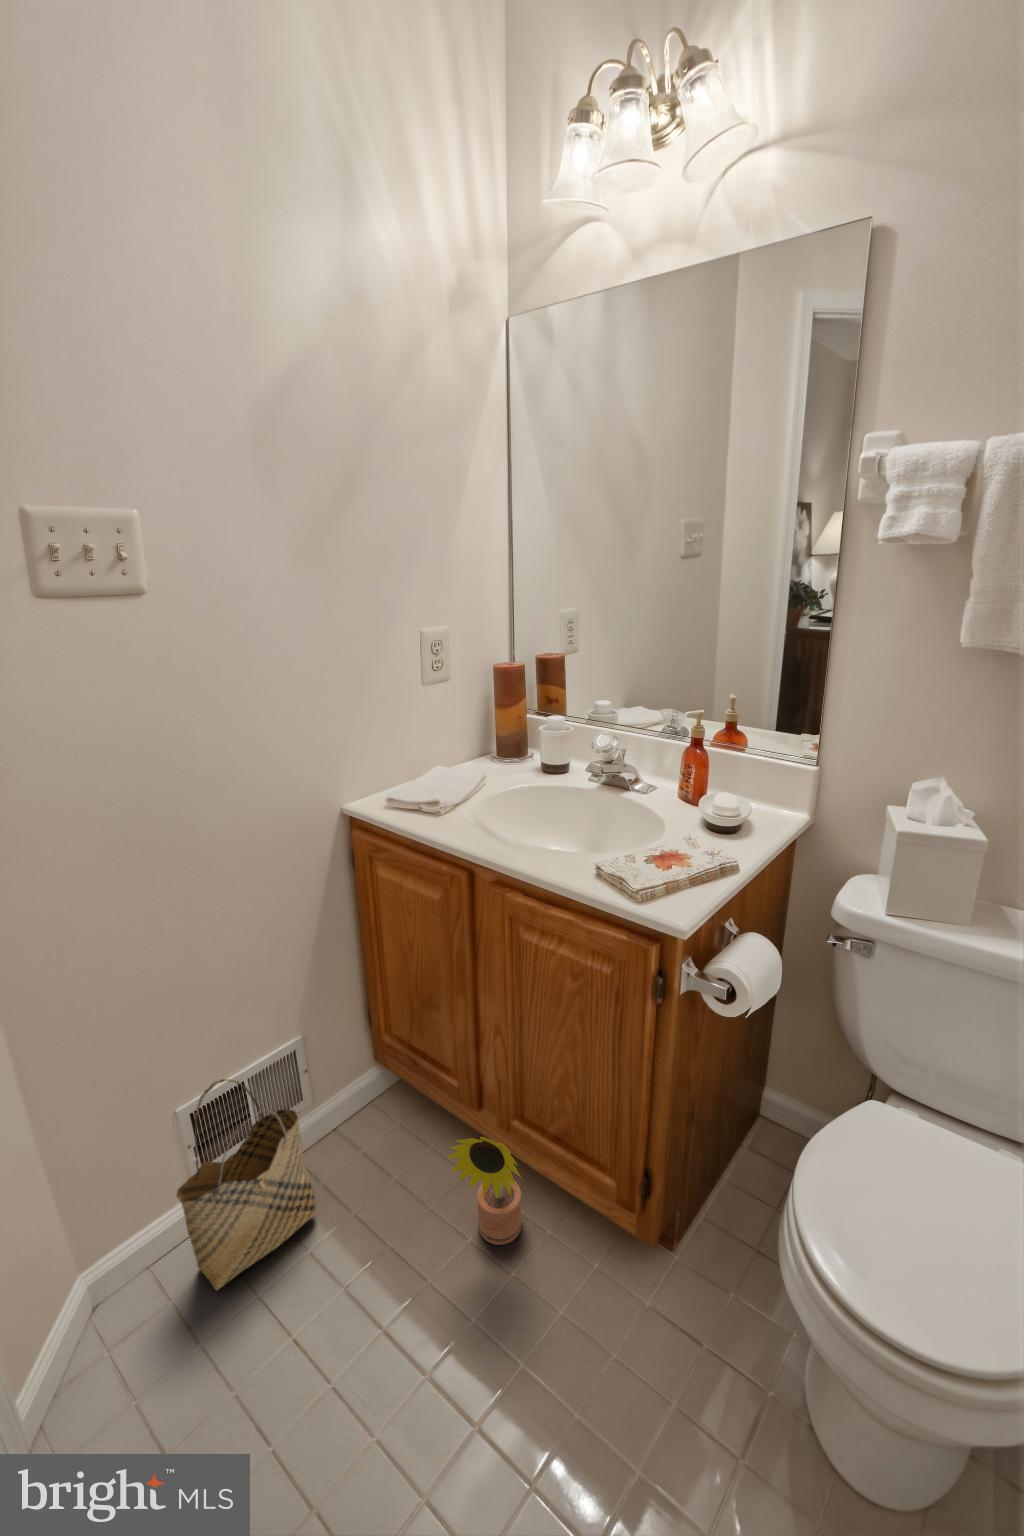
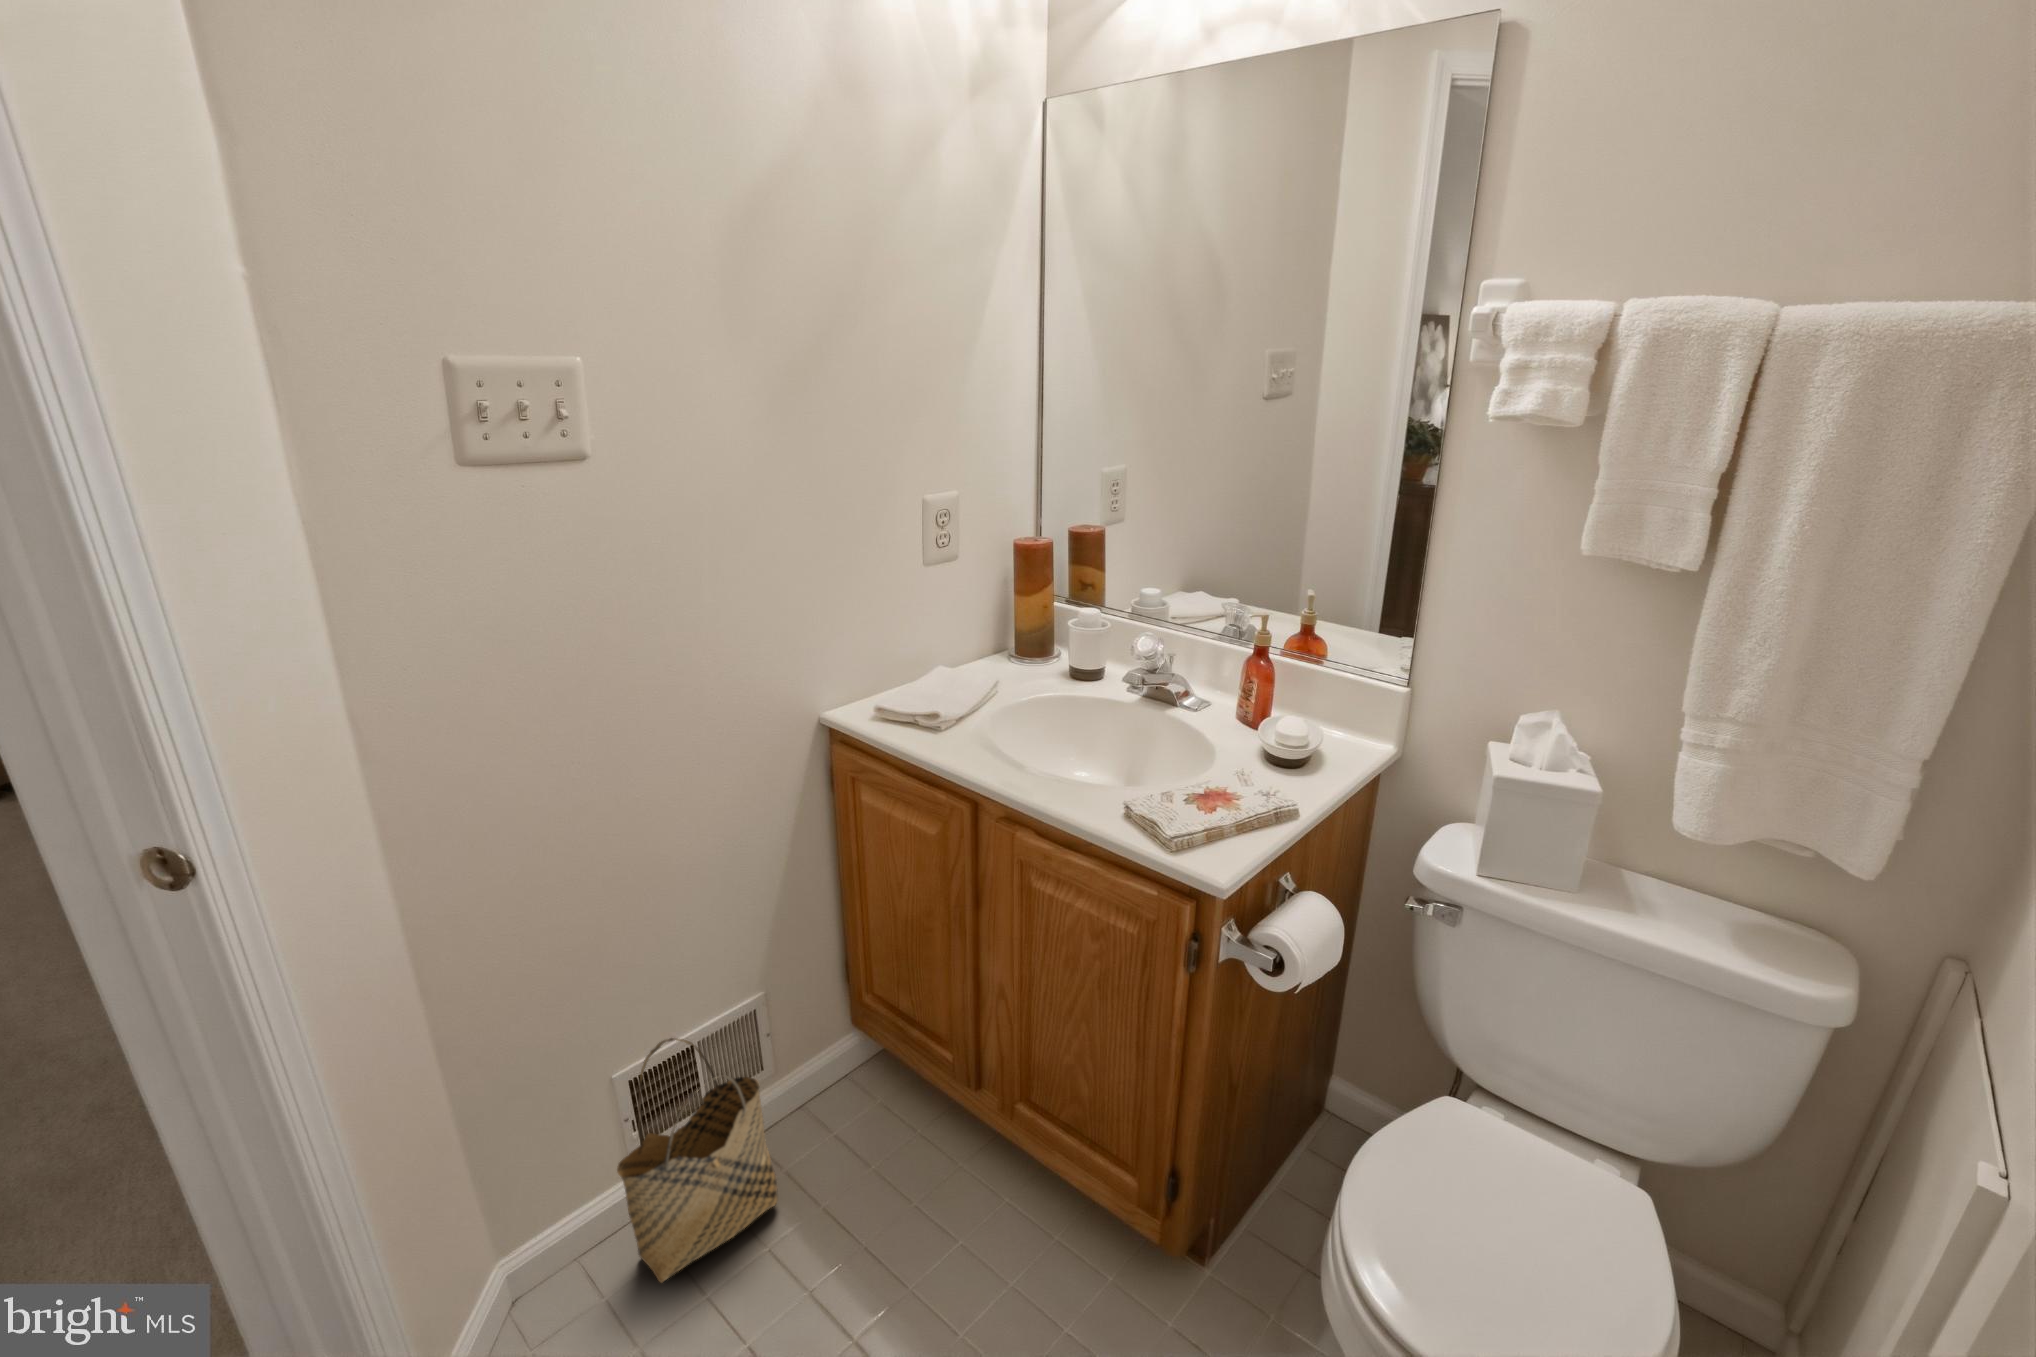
decorative plant: present [447,1137,522,1245] -> none [935,1120,1024,1249]

